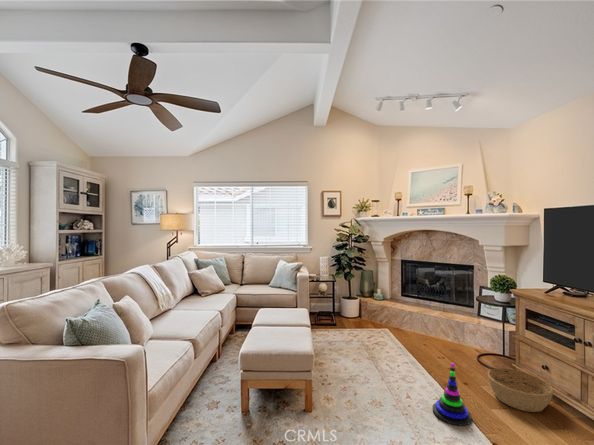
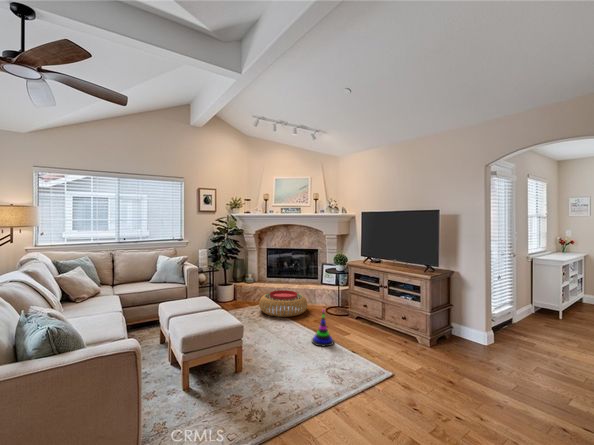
pouf: none [378,317,448,357] -> present [259,290,307,317]
basket: present [488,368,554,412] -> none [337,311,370,332]

